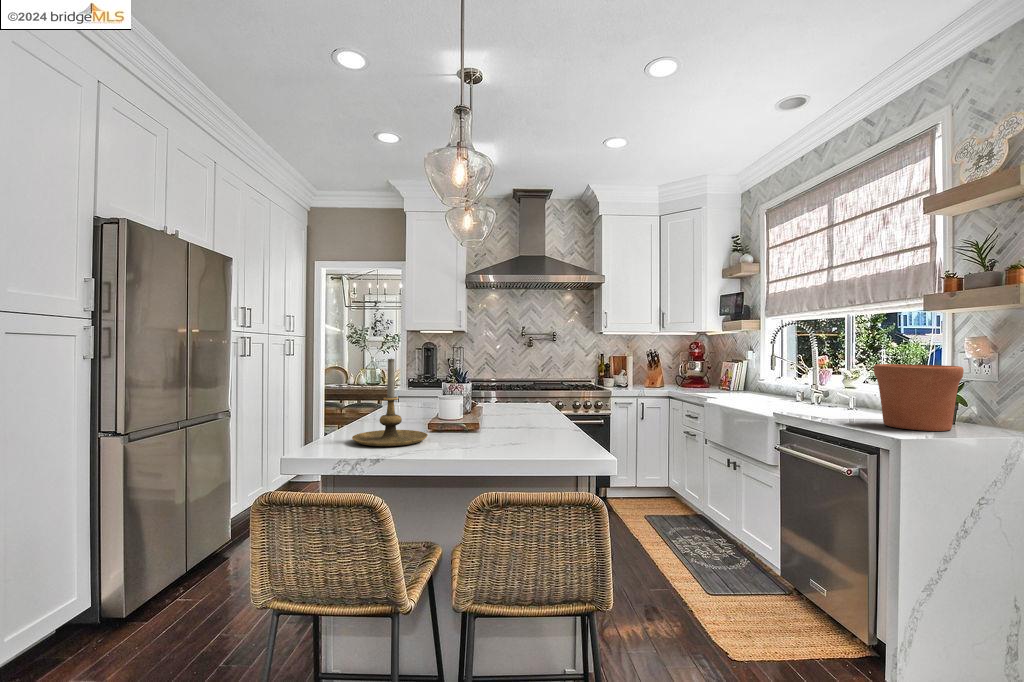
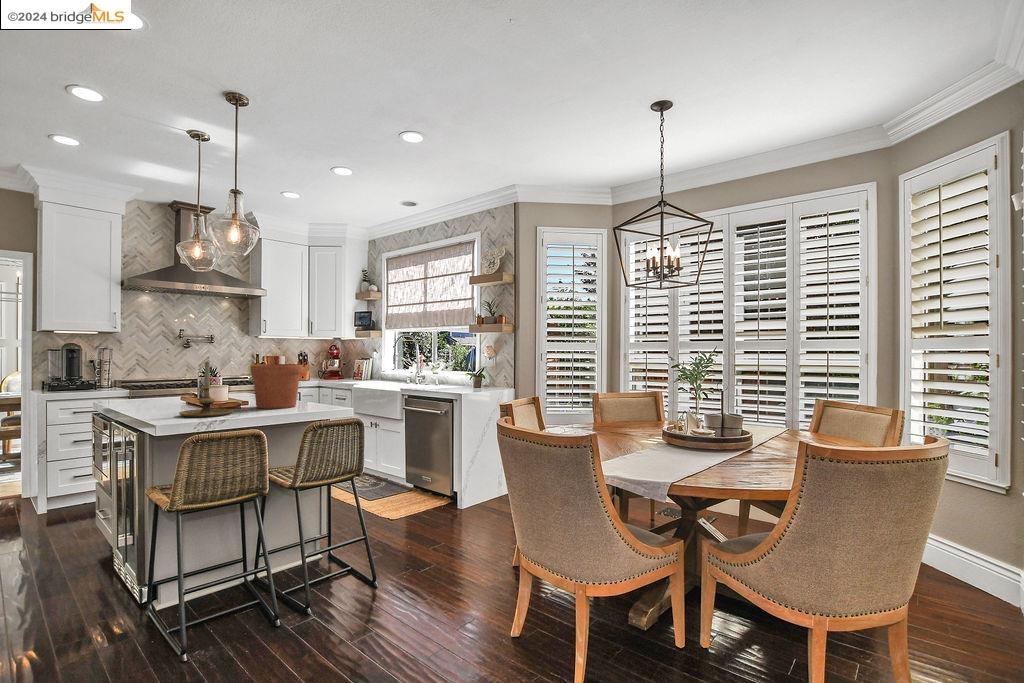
flower pot: present [874,364,964,431] -> present [250,364,302,409]

